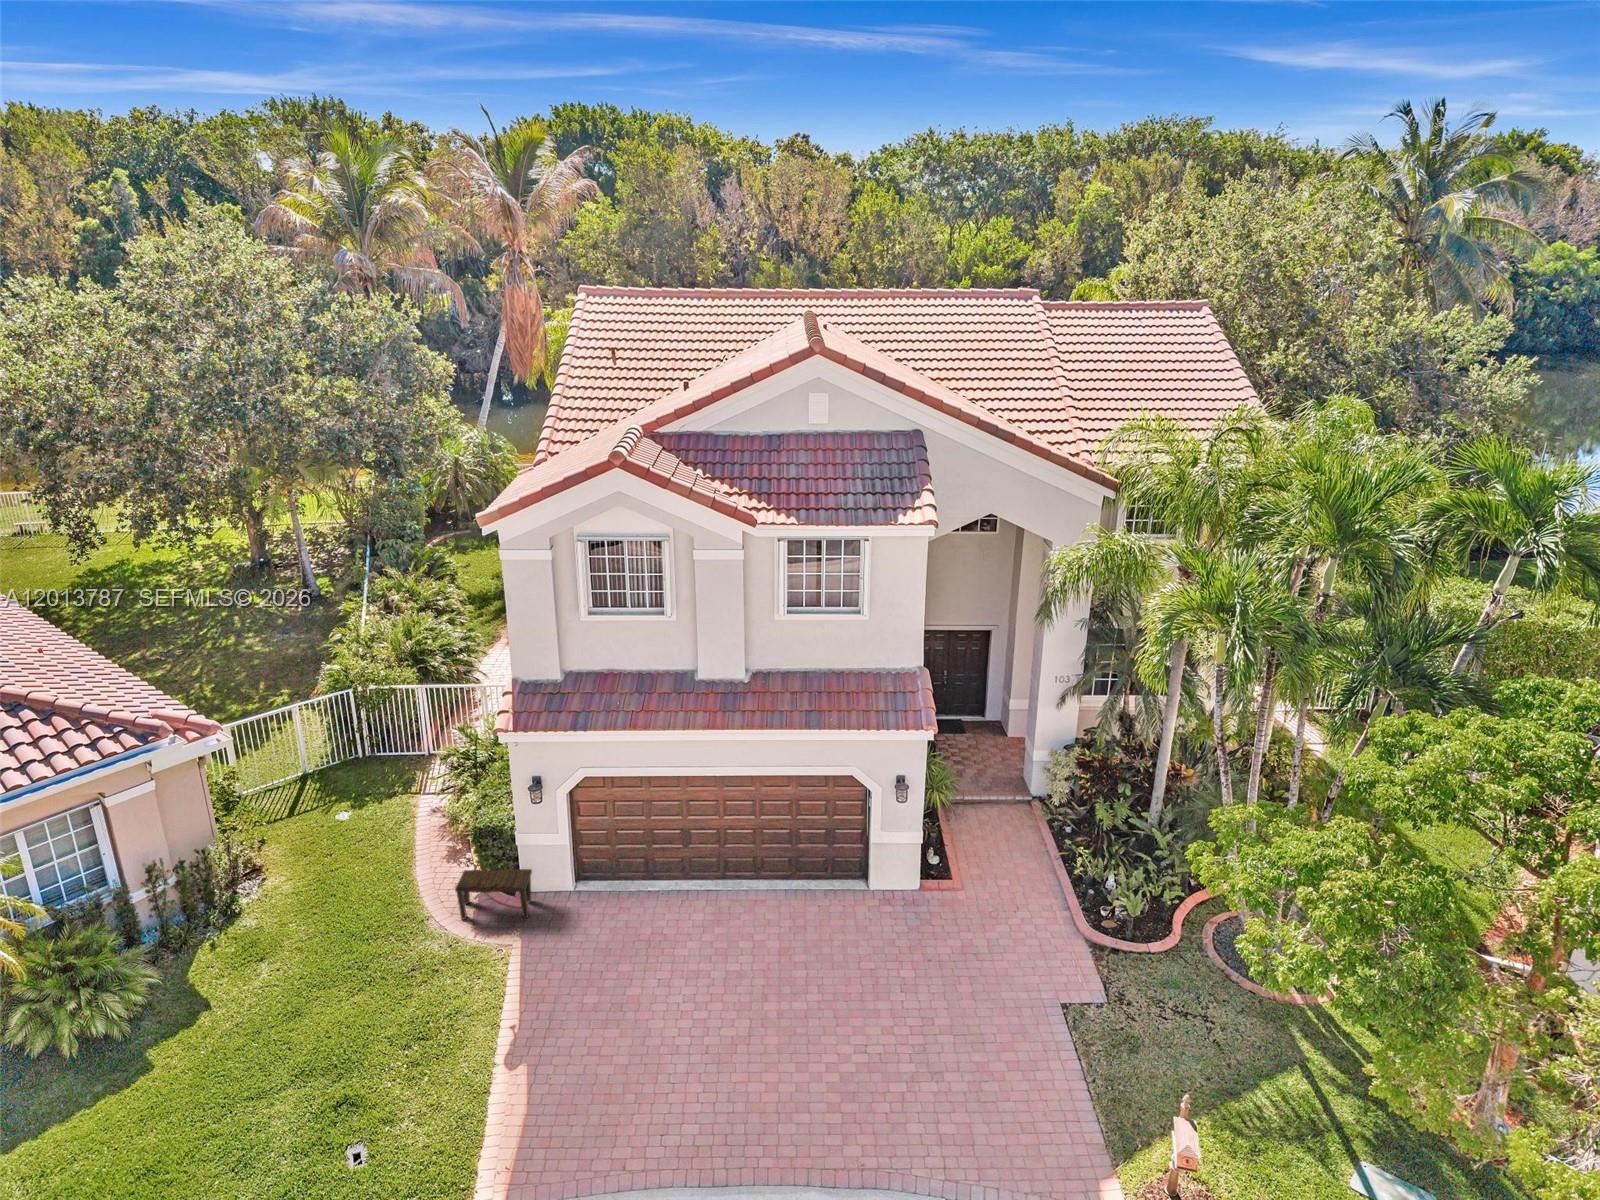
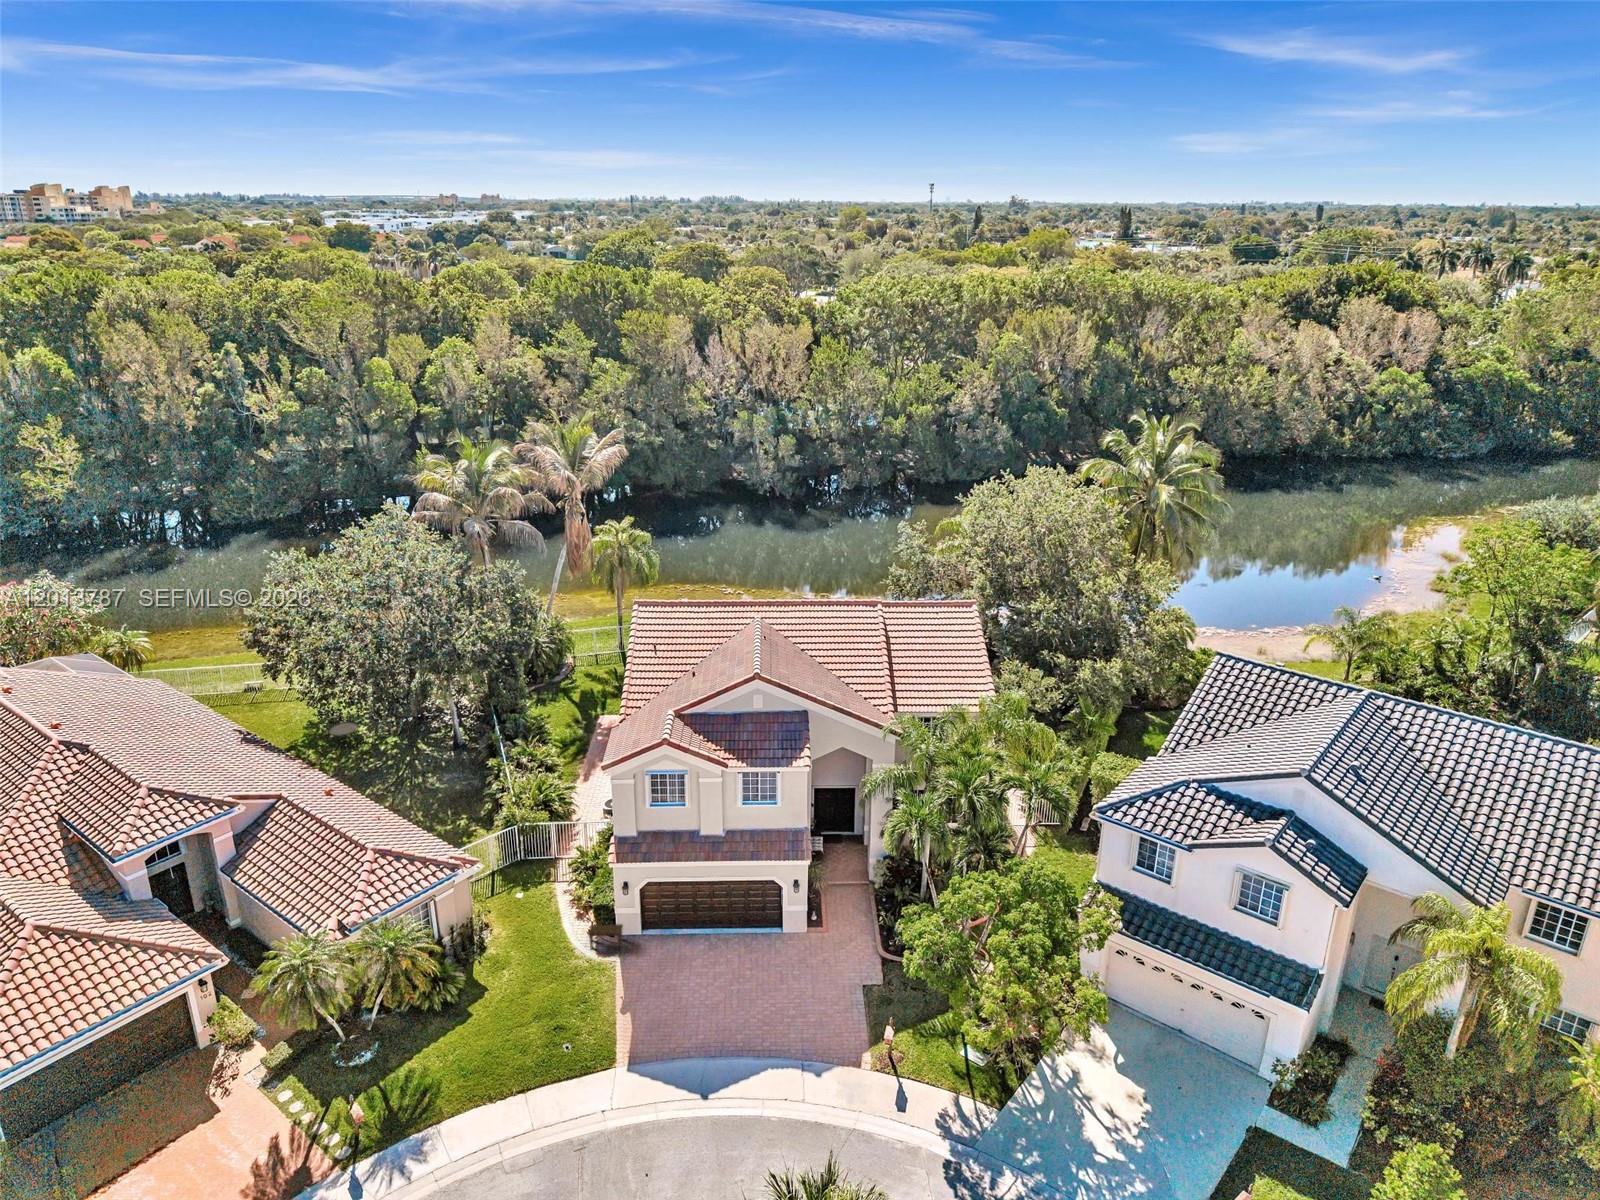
round table: none [95,558,151,600] -> present [328,721,359,748]

